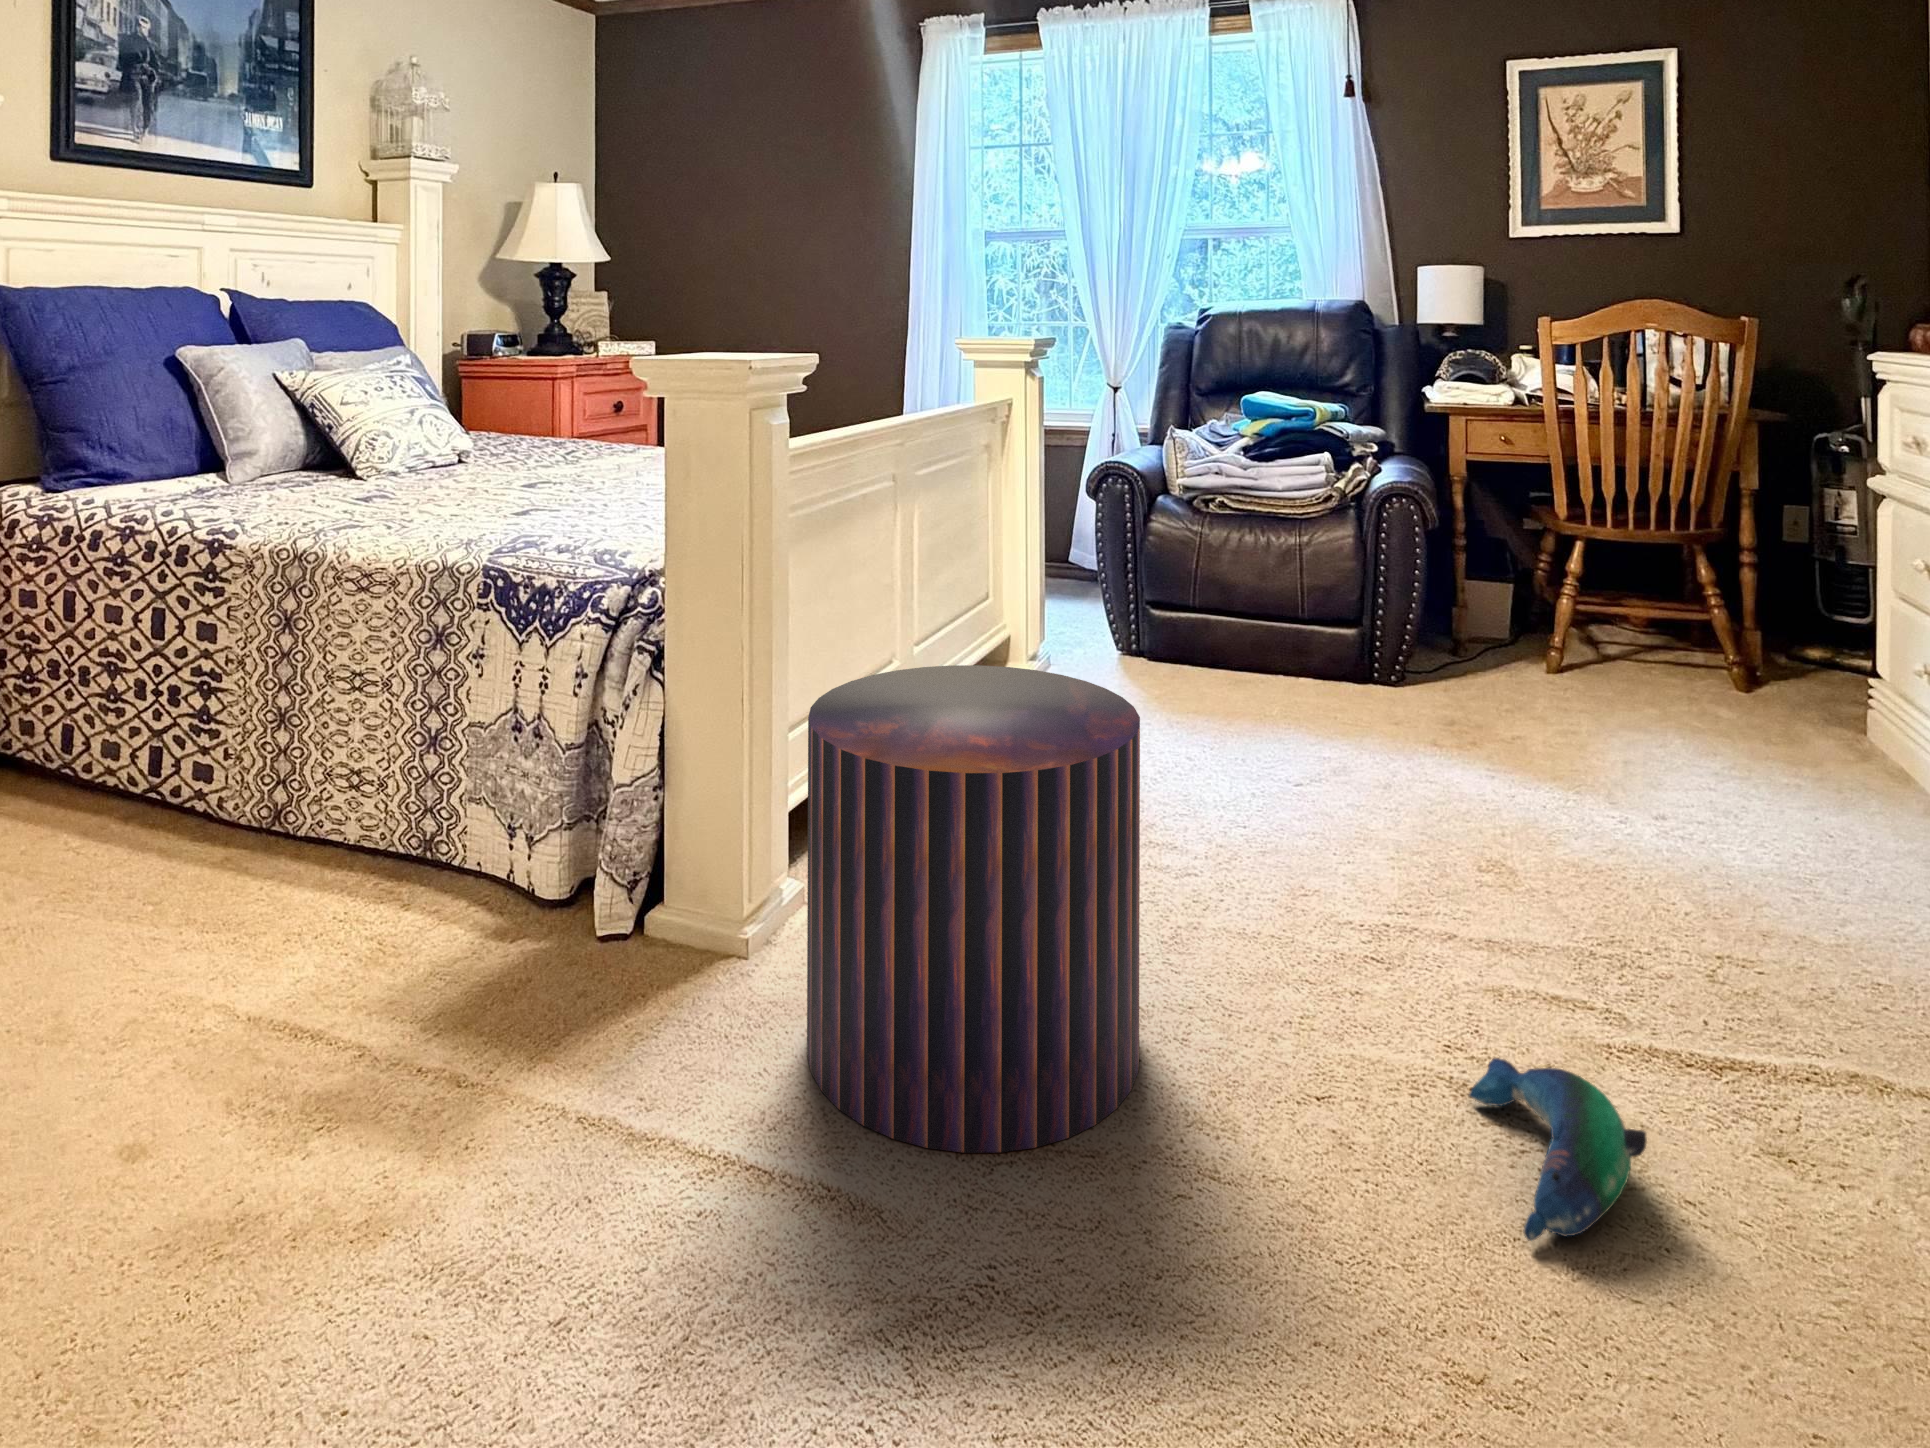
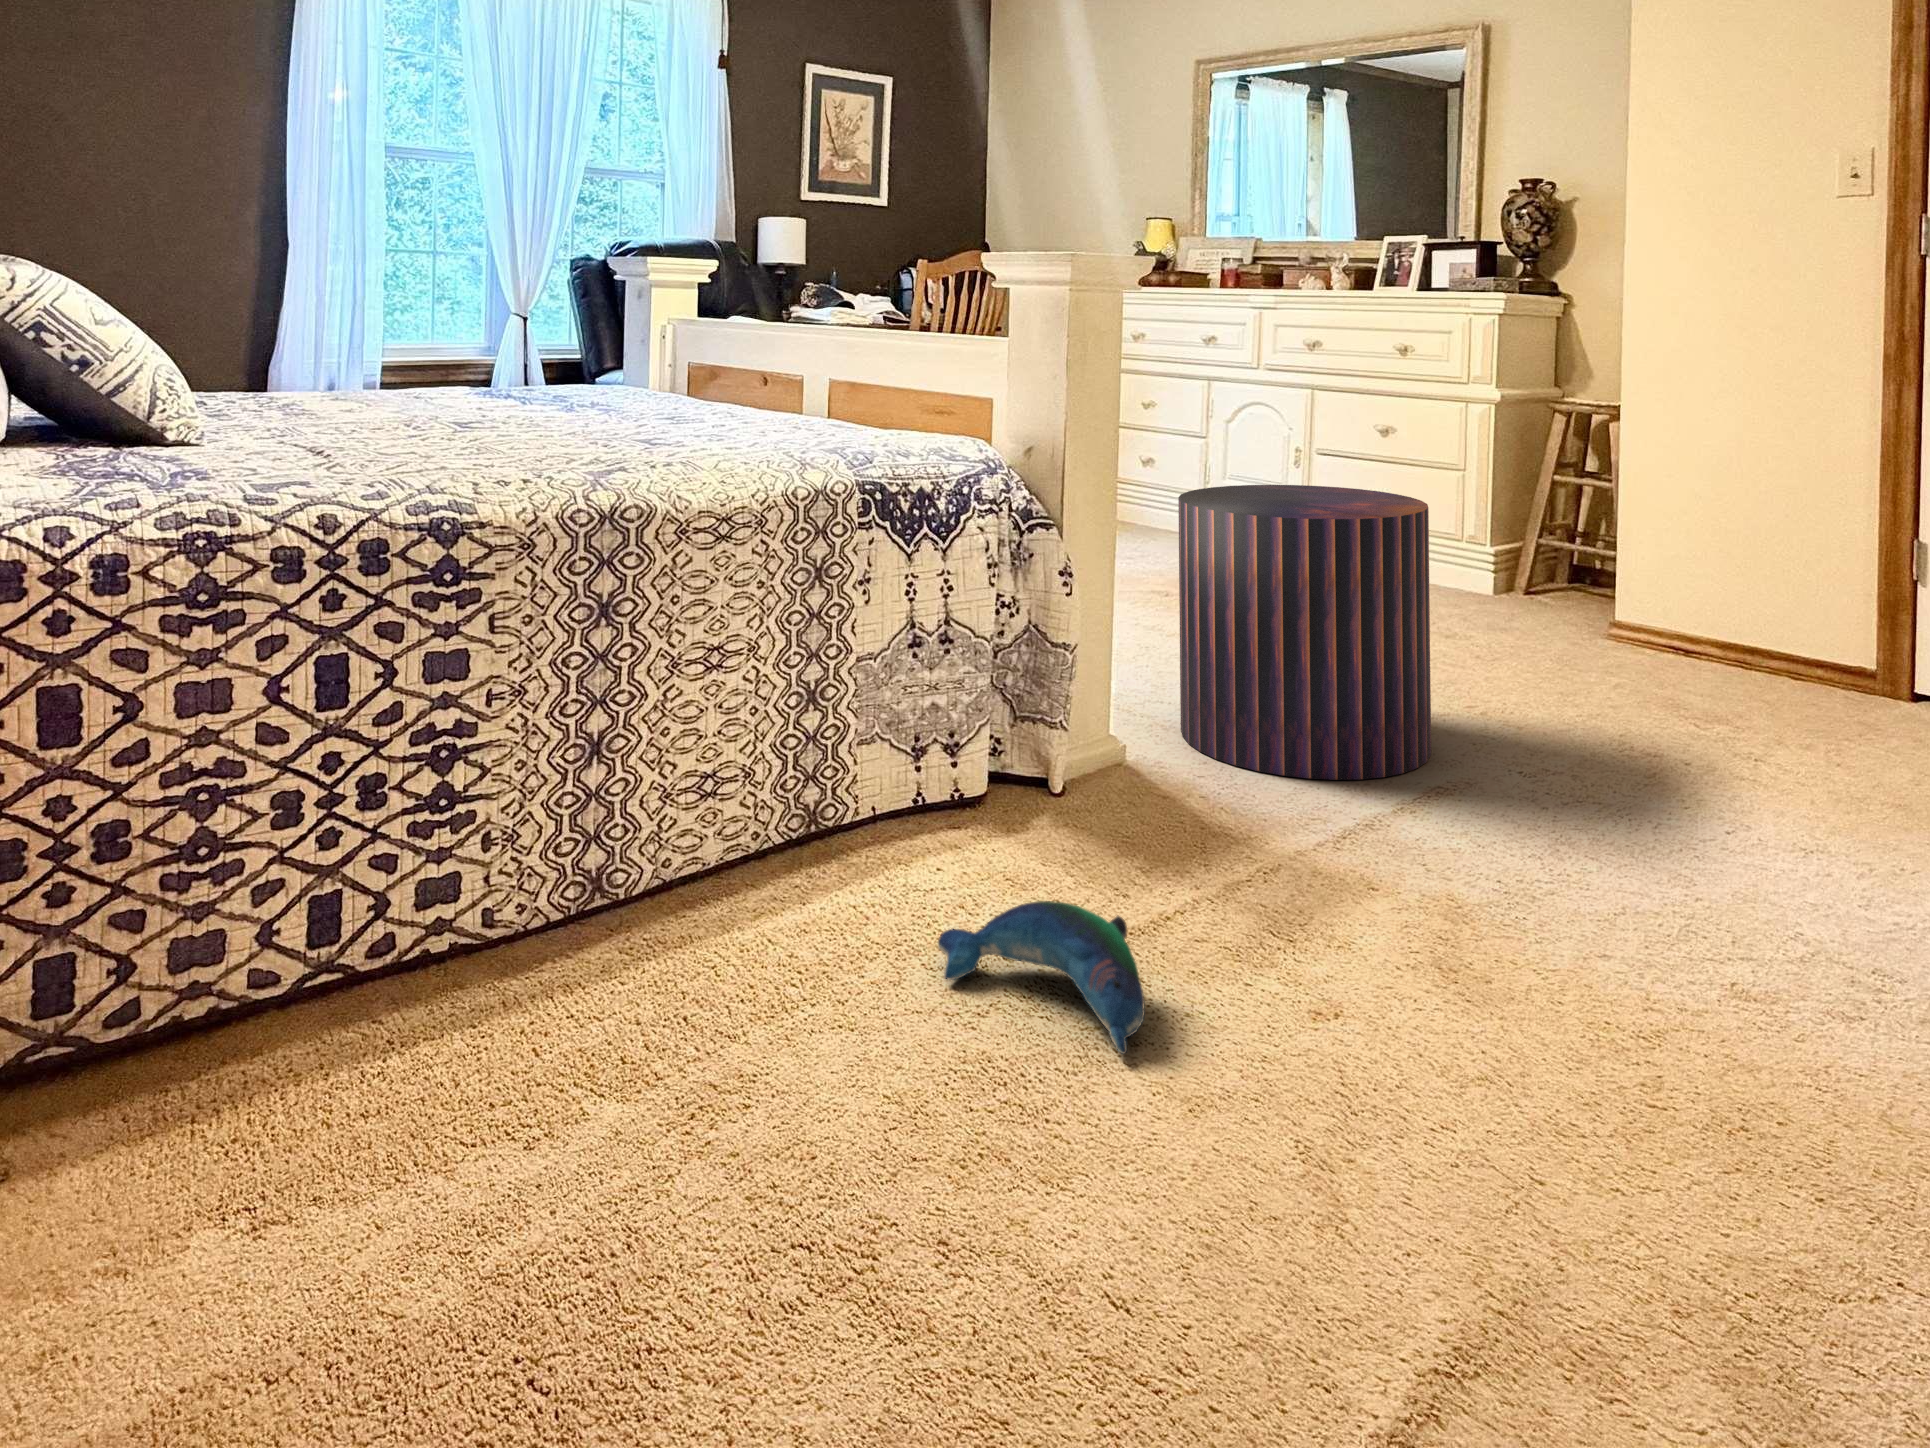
plush toy: present [1469,1058,1647,1241] -> present [938,901,1144,1054]

